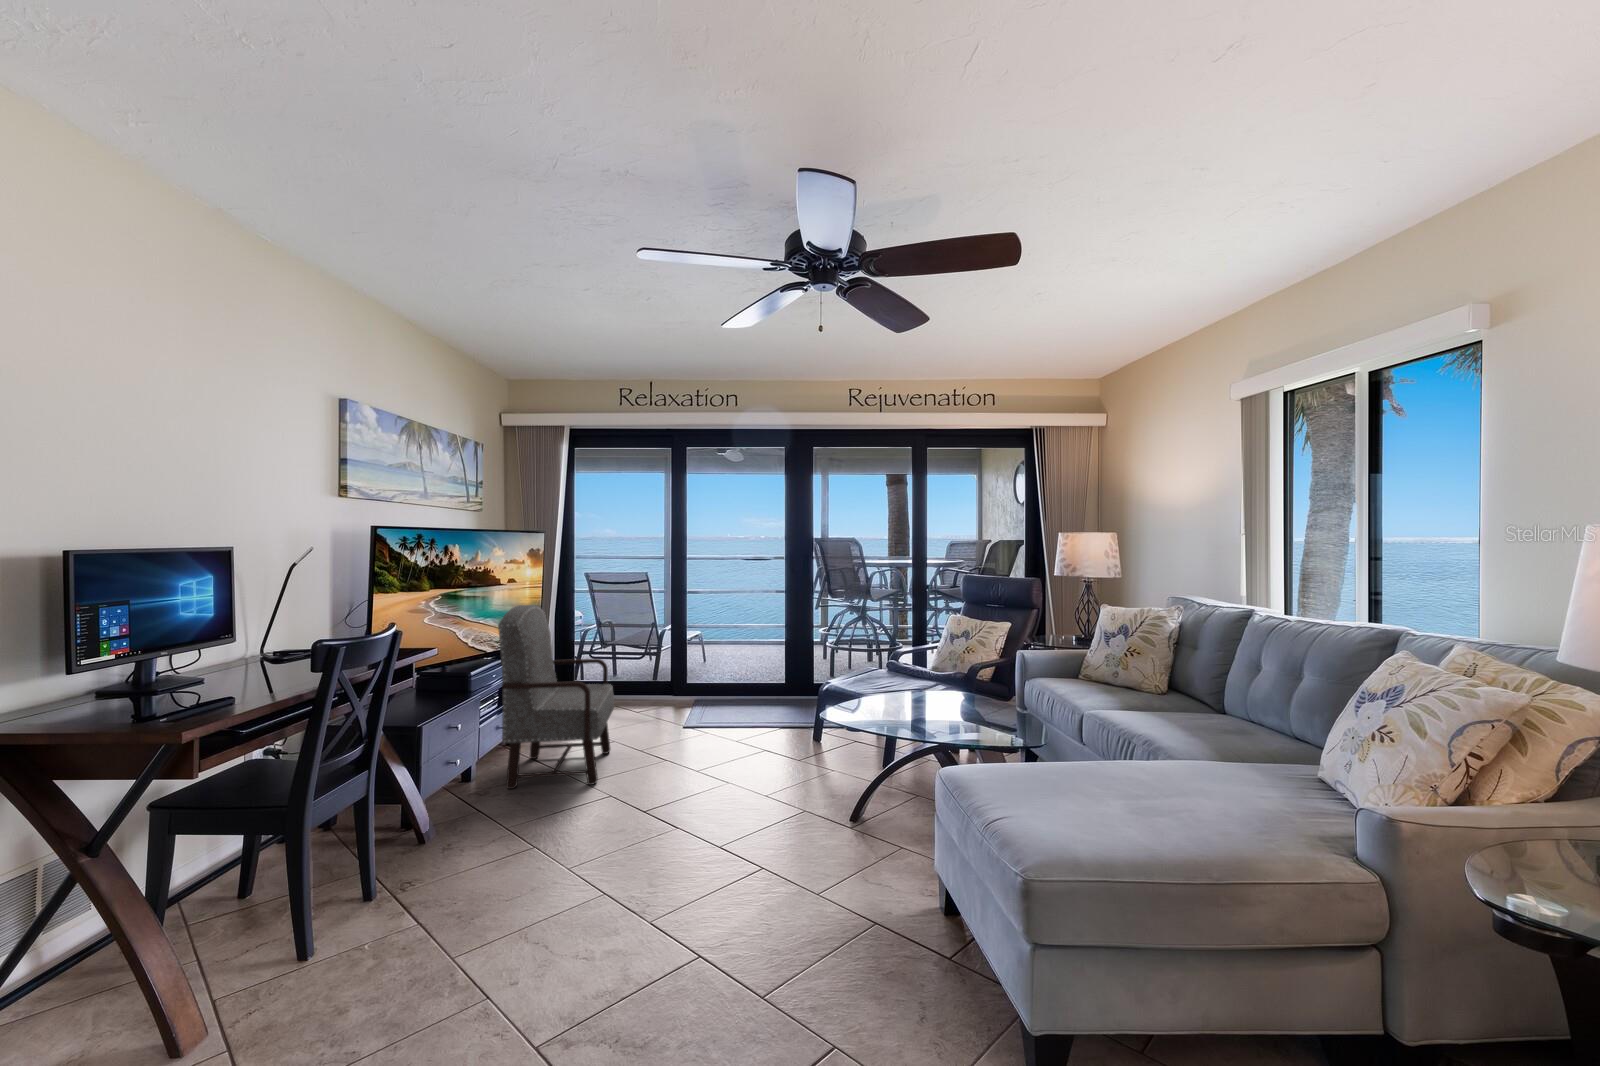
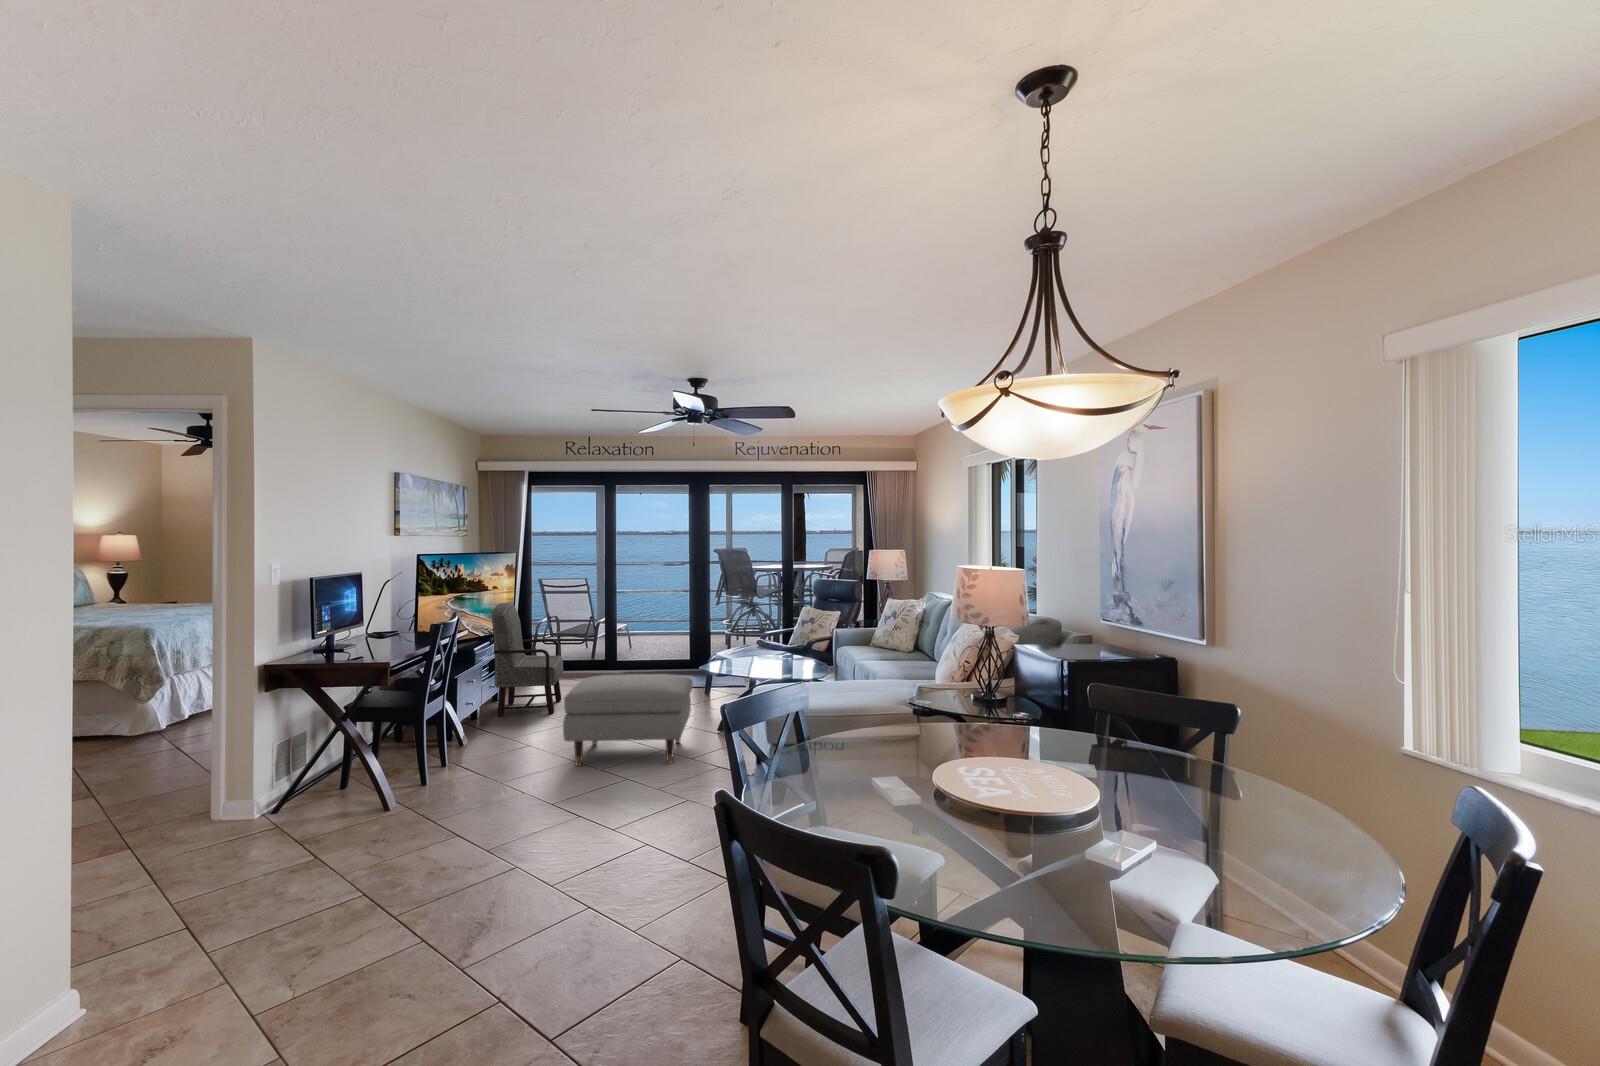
ottoman: none [602,750,872,978] -> present [563,674,693,766]

